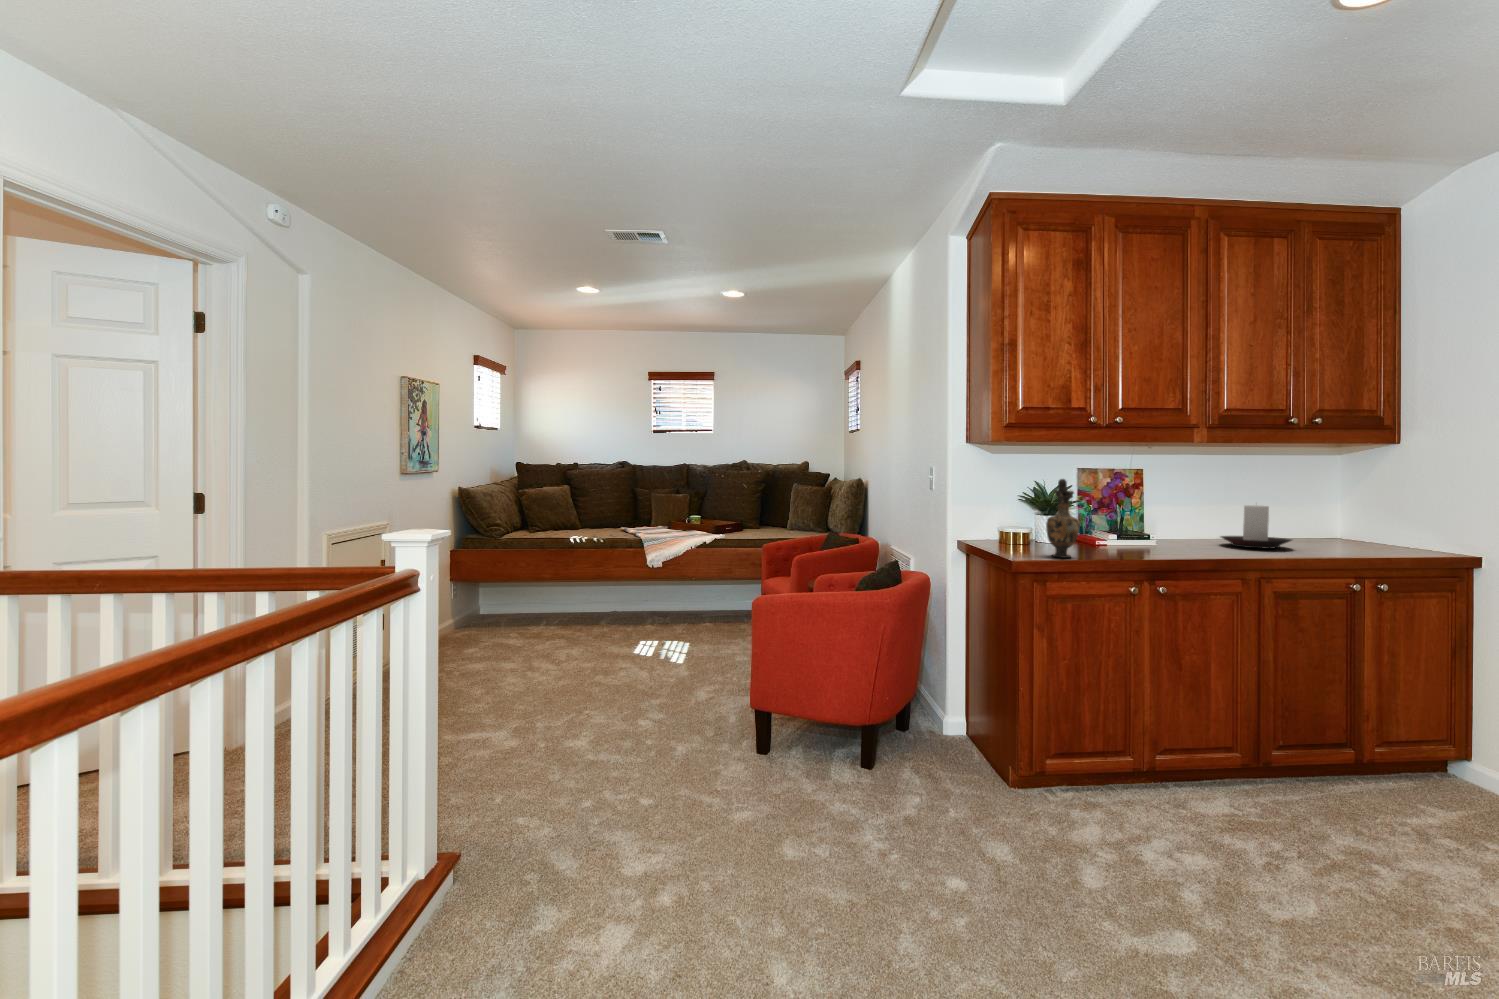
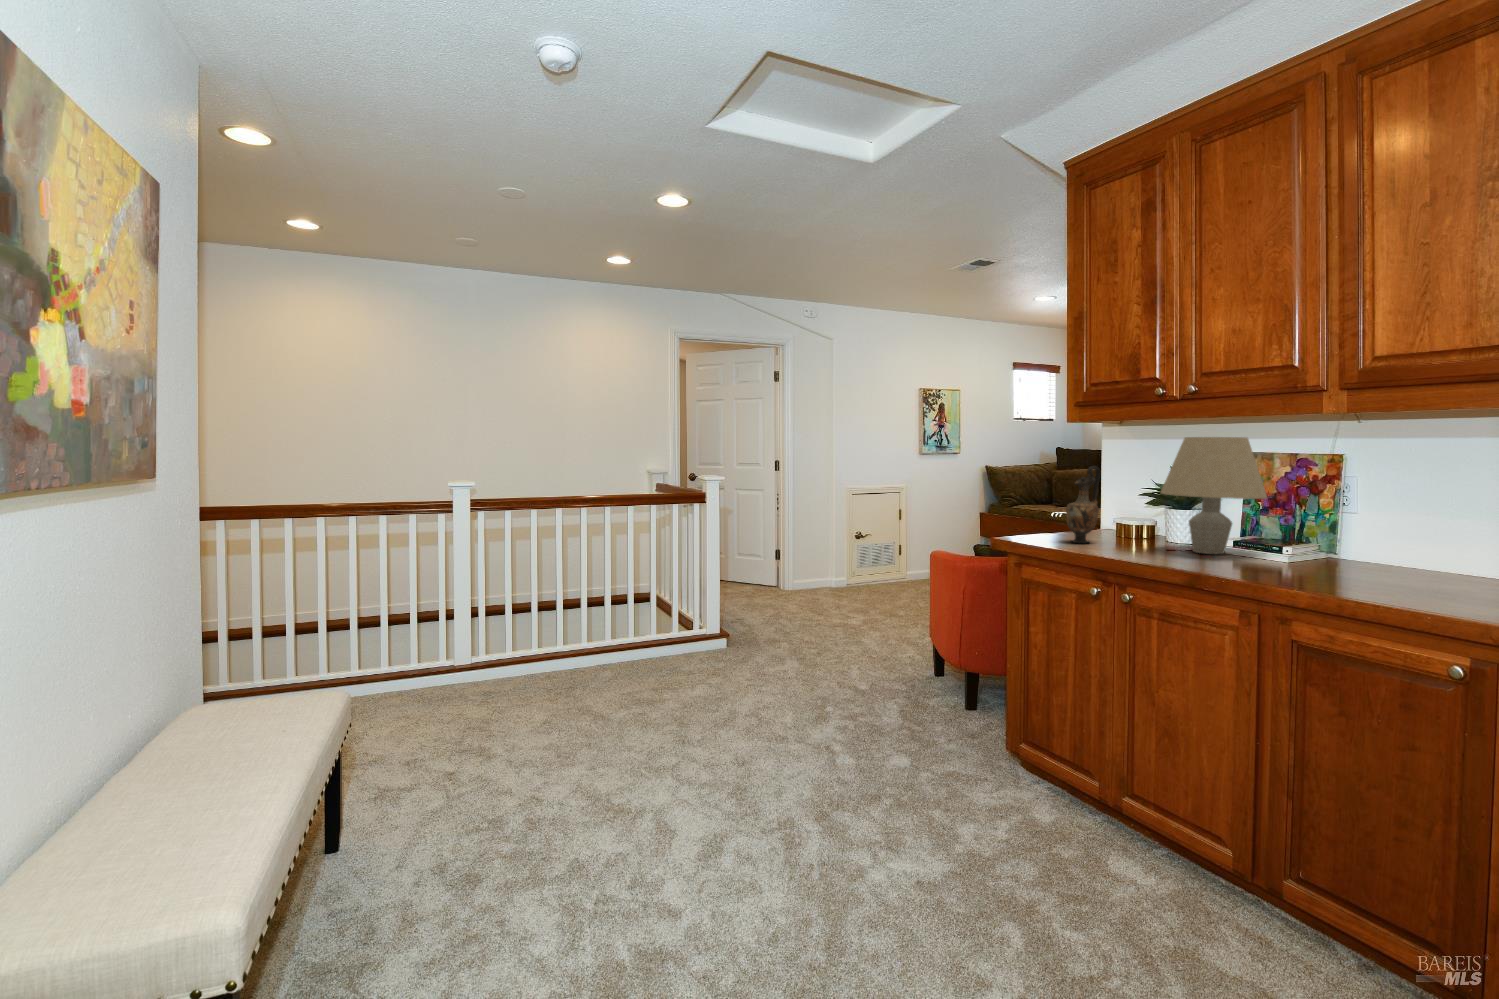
table lamp: none [1100,451,1190,551] -> present [1161,437,1267,554]
candle holder: present [1221,505,1292,549] -> none [1345,509,1463,578]

